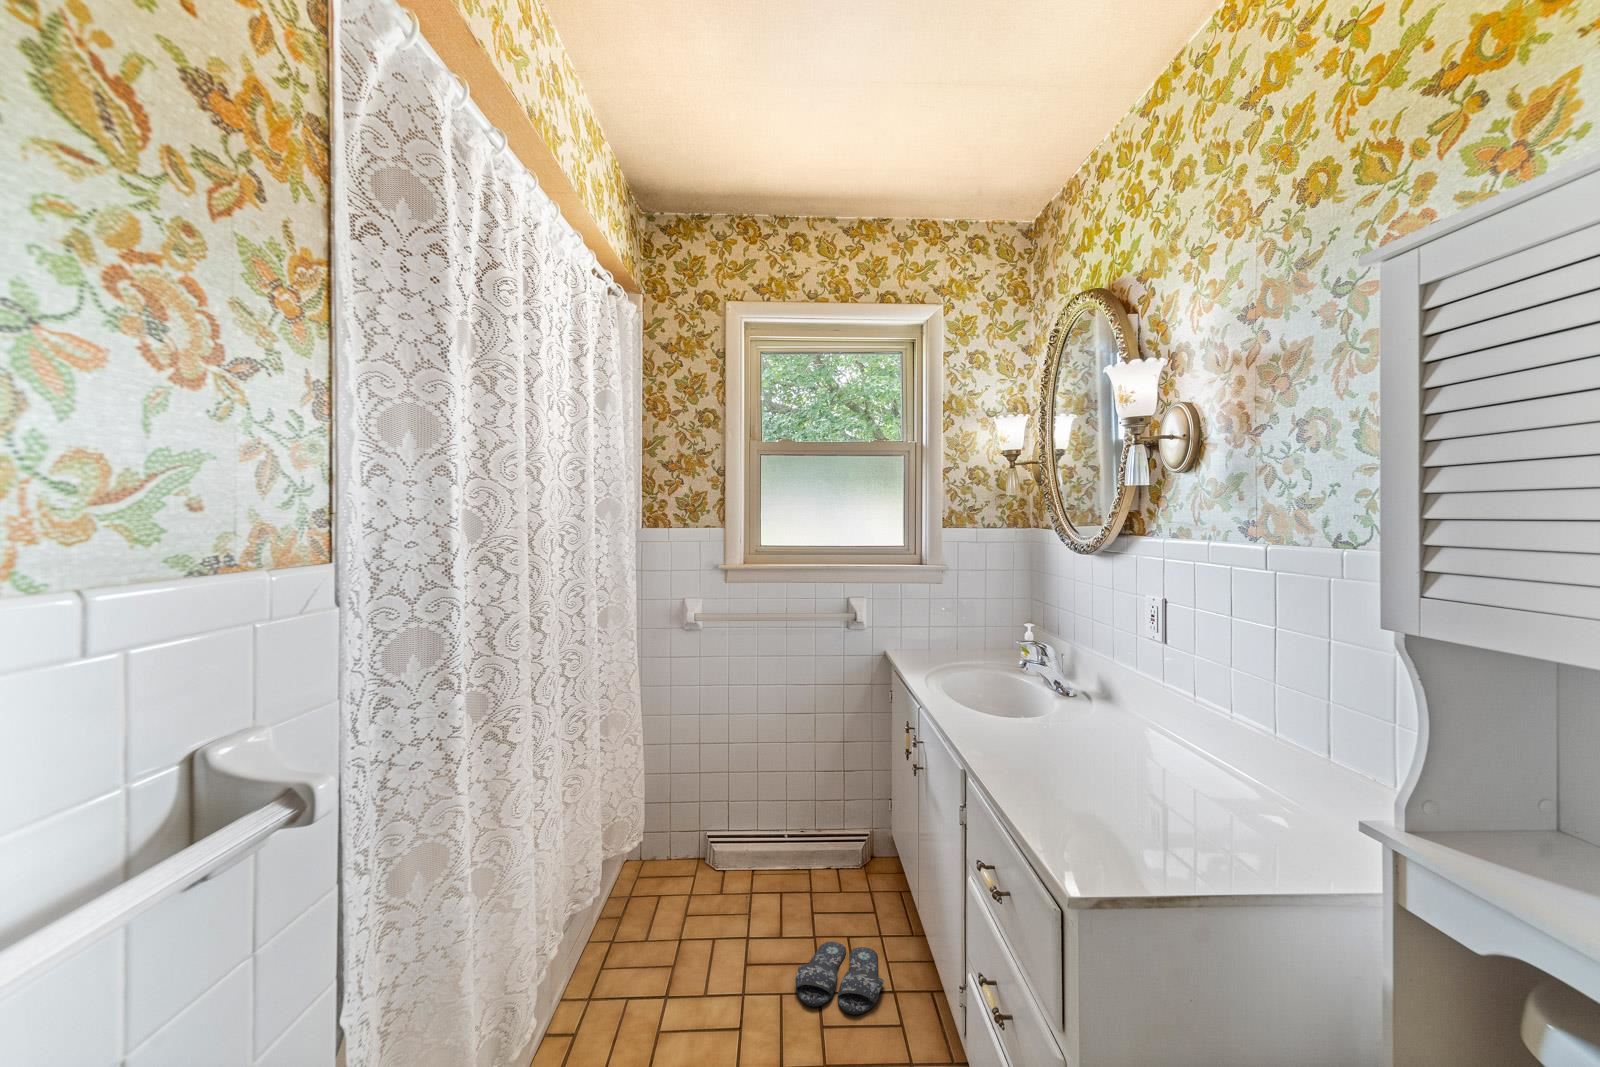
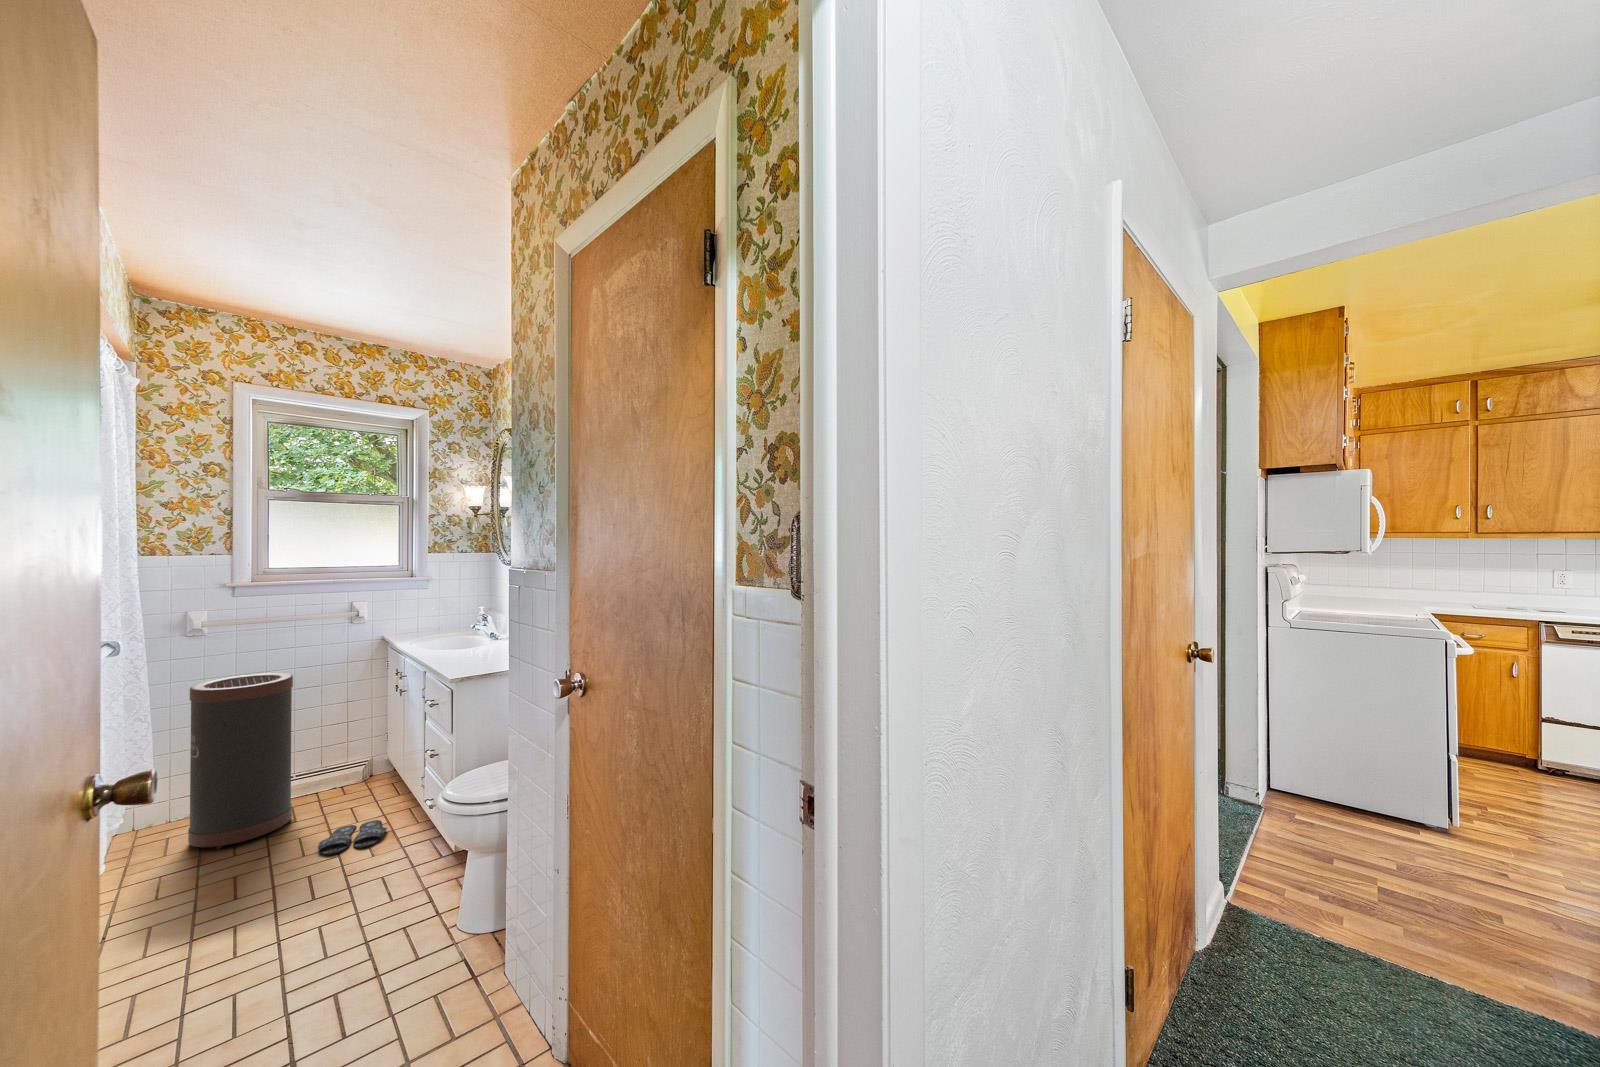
trash can: none [680,683,780,916] -> present [188,673,293,849]

